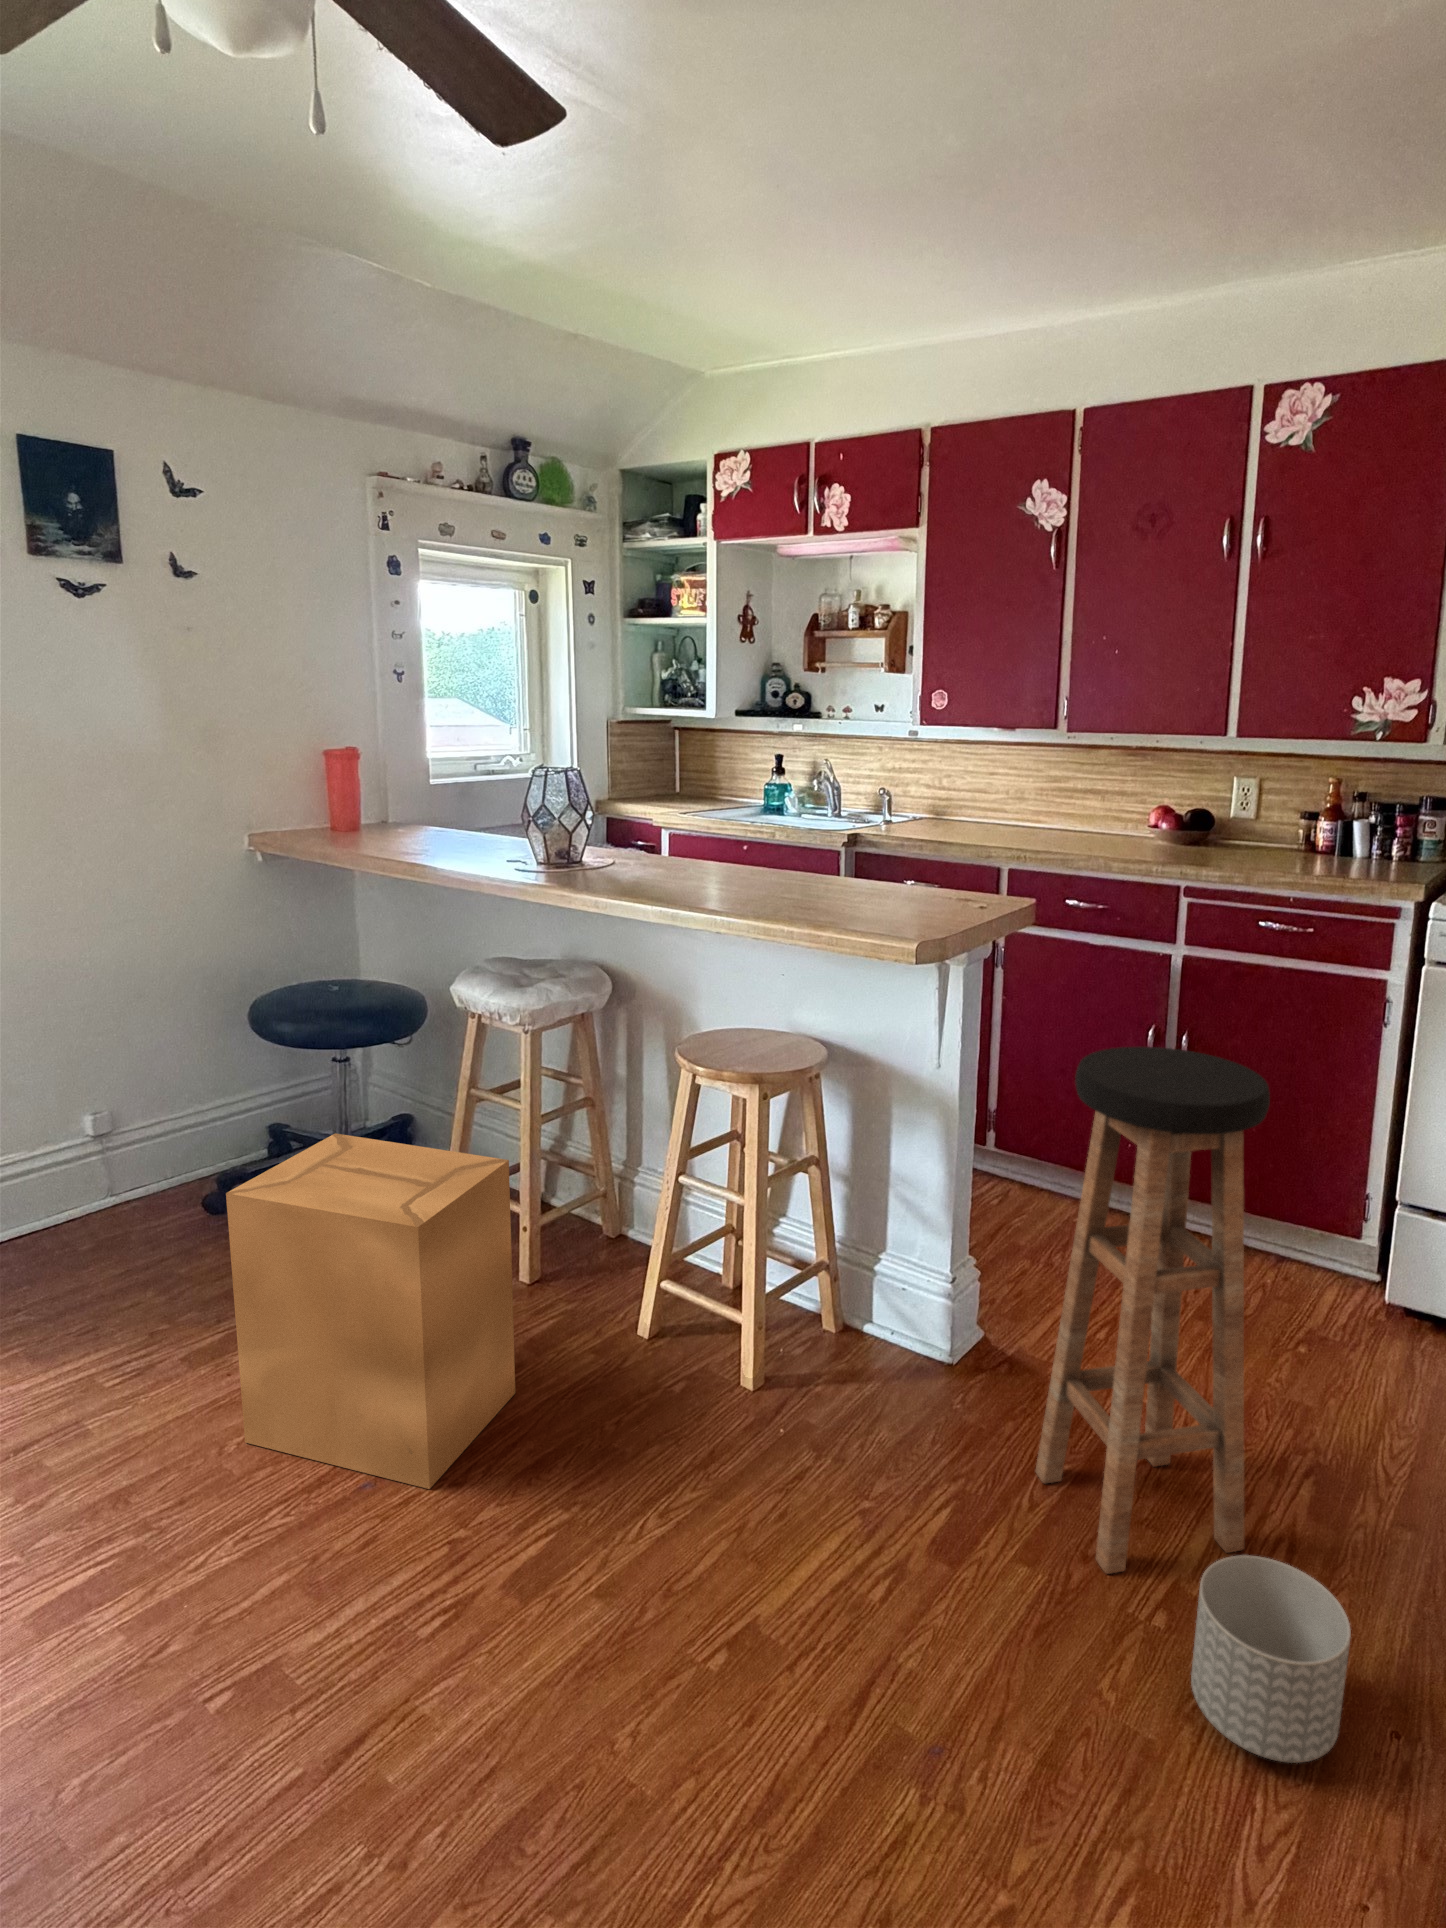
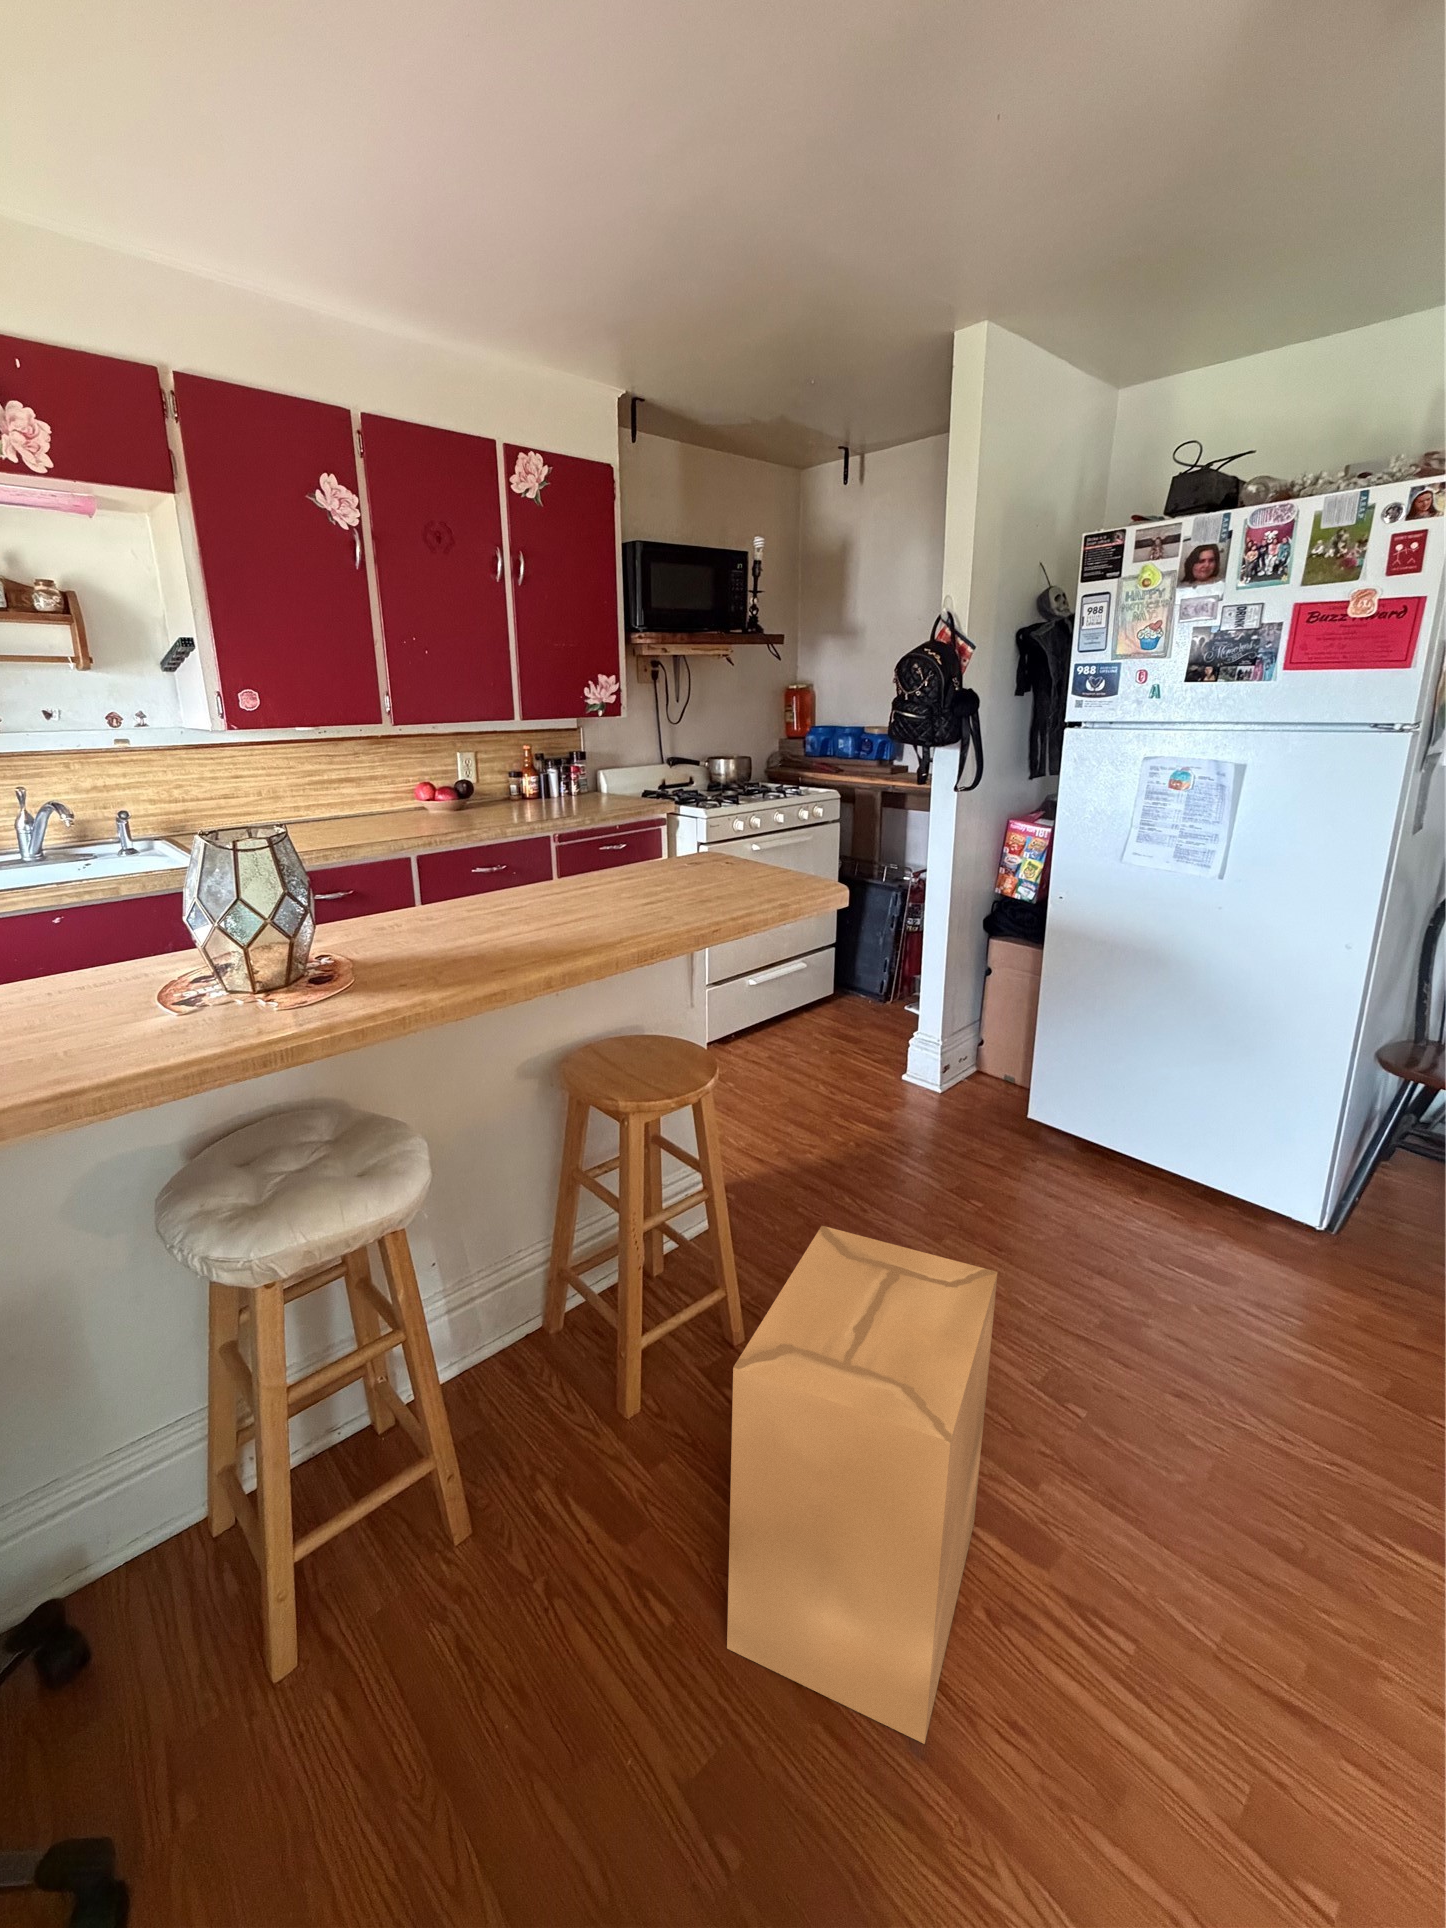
bar stool: present [1036,1047,1270,1574] -> none [869,903,996,1195]
planter: present [1191,1555,1351,1763] -> none [1031,1106,1105,1183]

